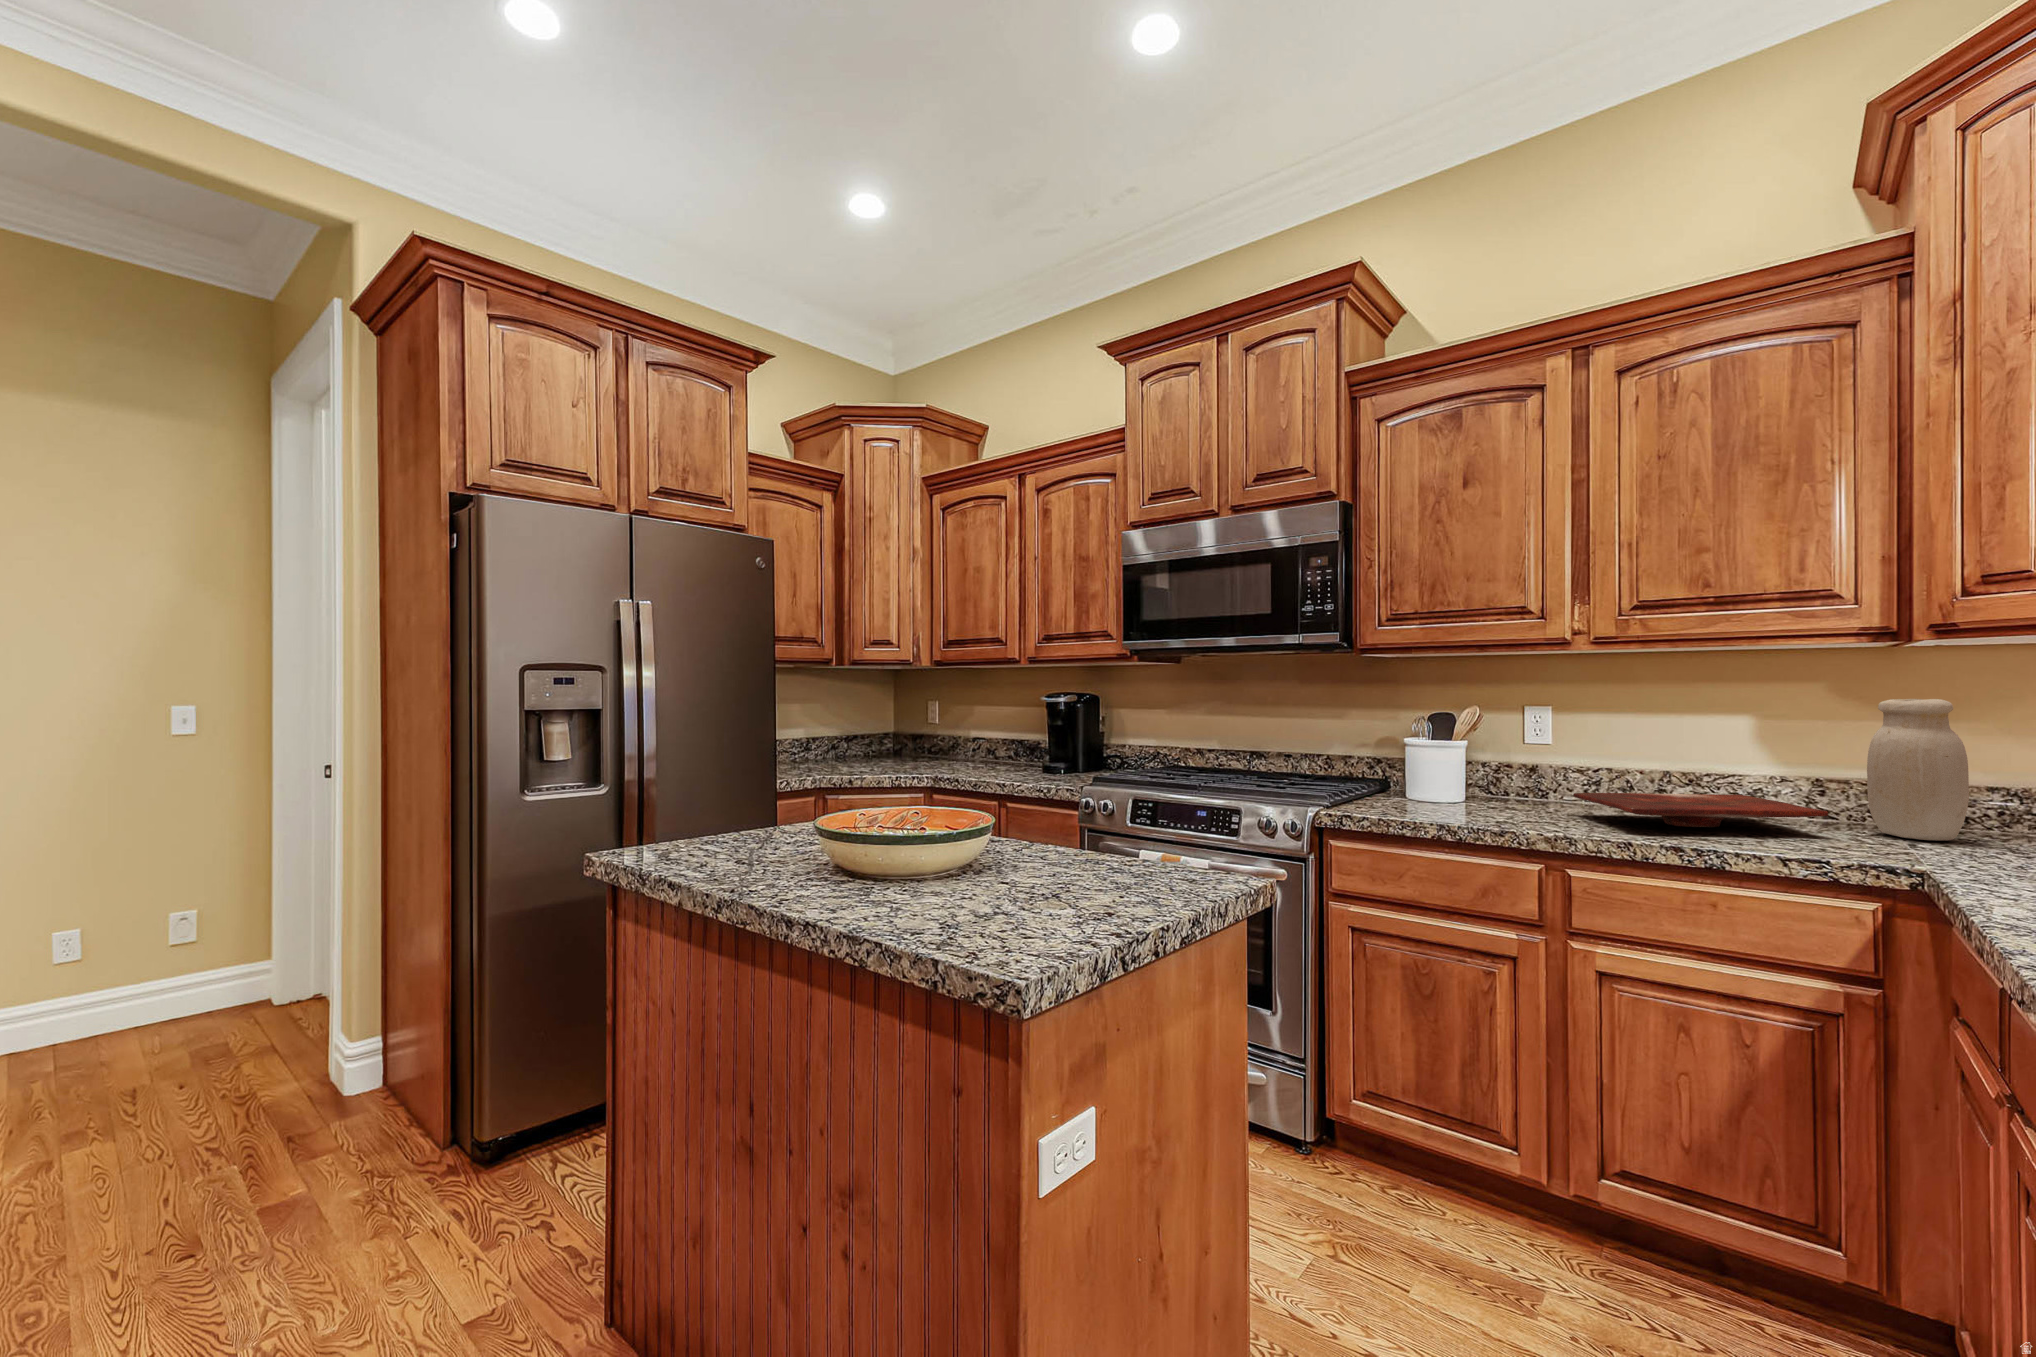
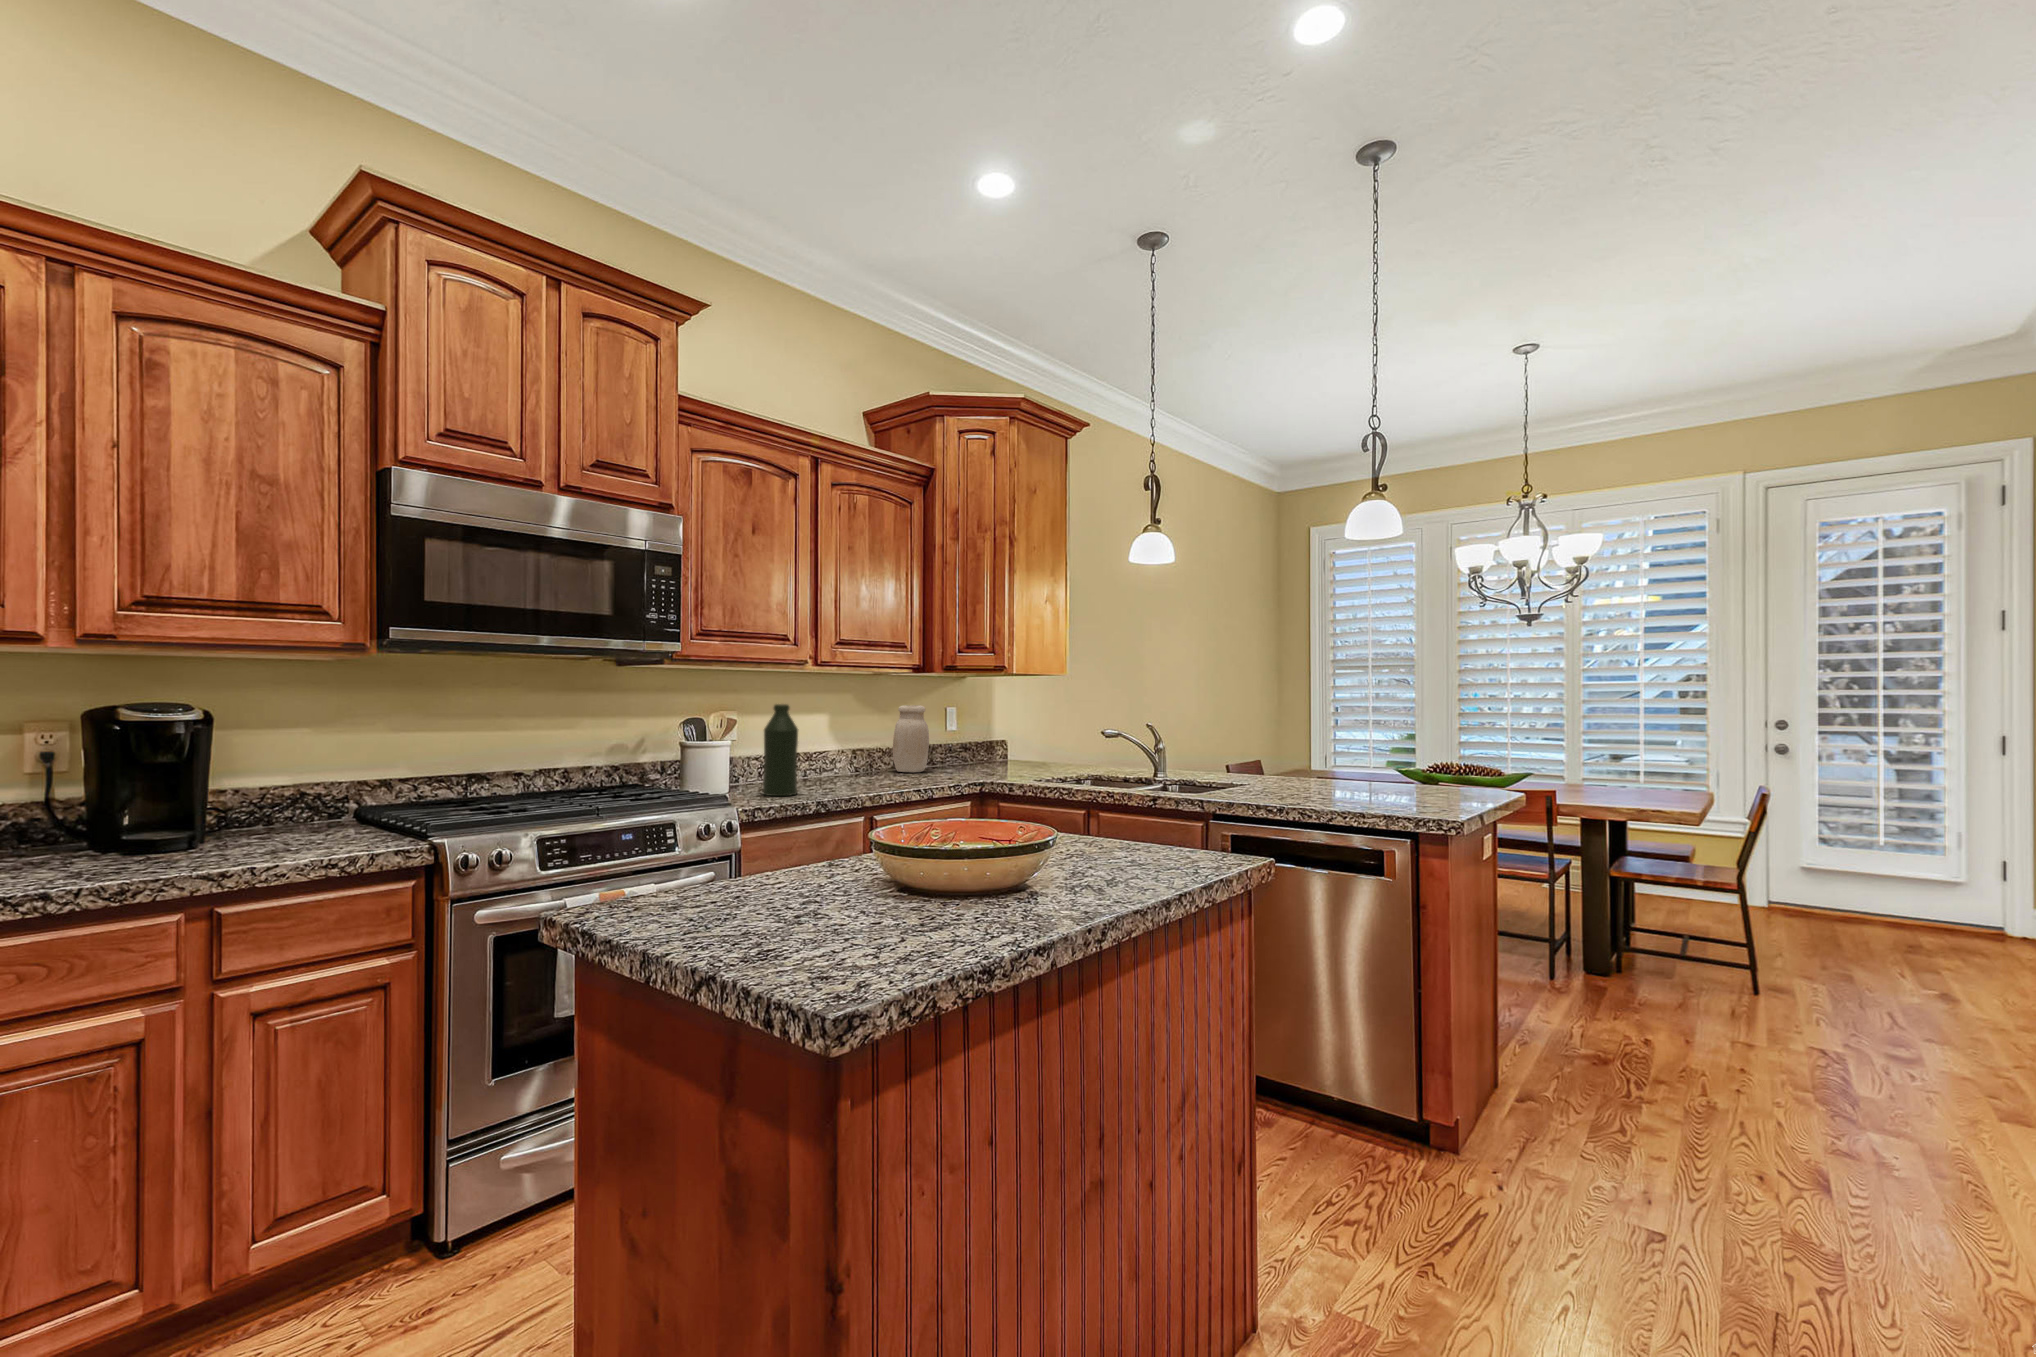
bottle: none [1440,689,1493,815] -> present [763,704,798,796]
cutting board: present [1573,793,1828,827] -> none [810,761,906,782]

